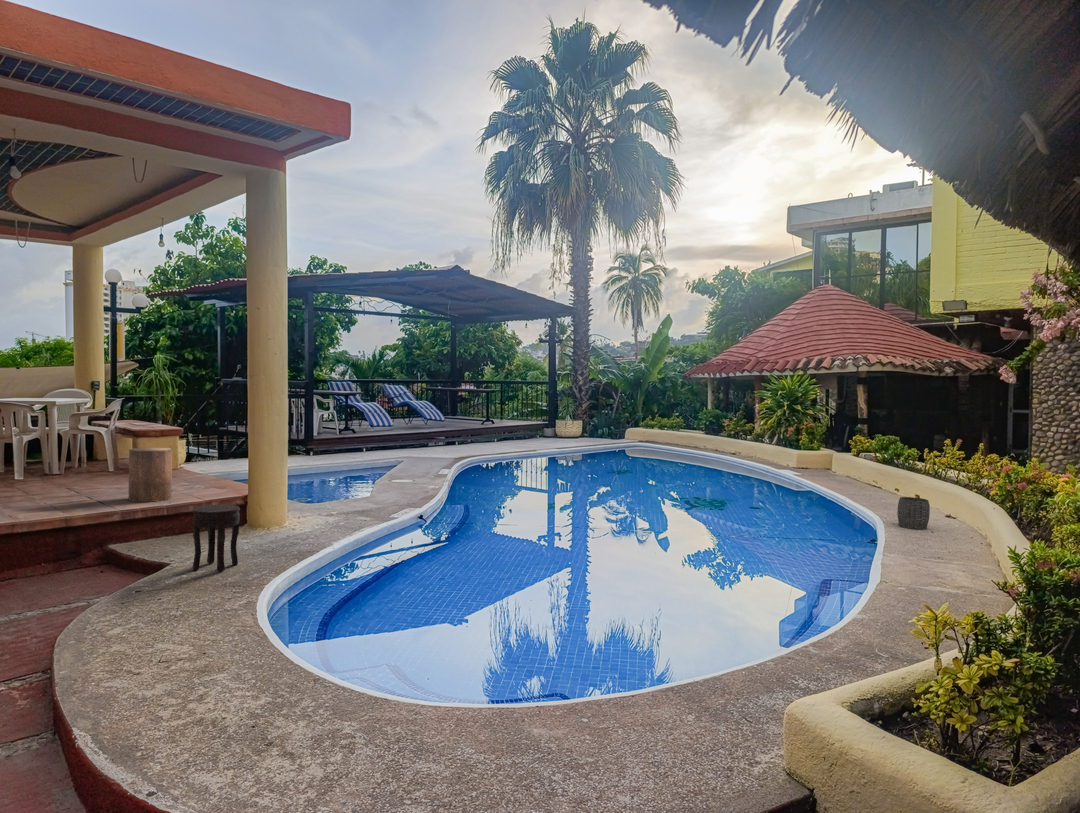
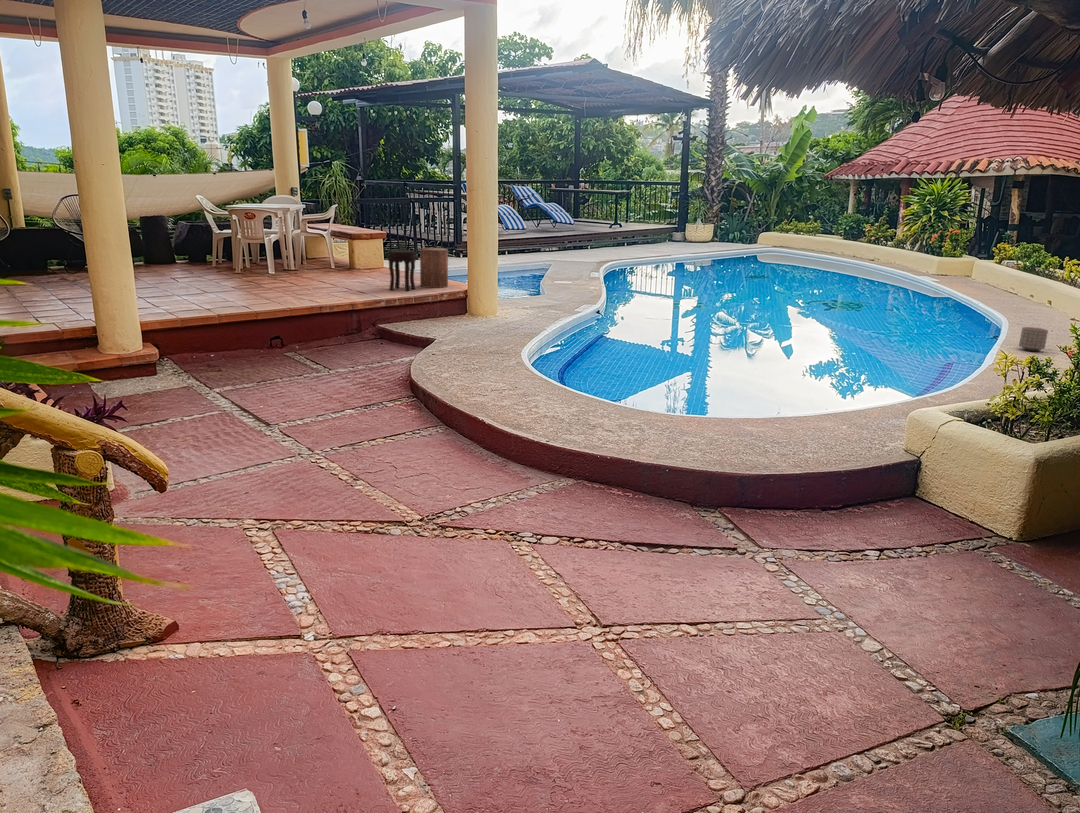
woven basket: present [897,497,930,529] -> none [1014,296,1043,323]
side table: present [193,505,240,572] -> present [388,250,416,291]
planter: none [930,546,967,581] -> present [1019,327,1048,351]

